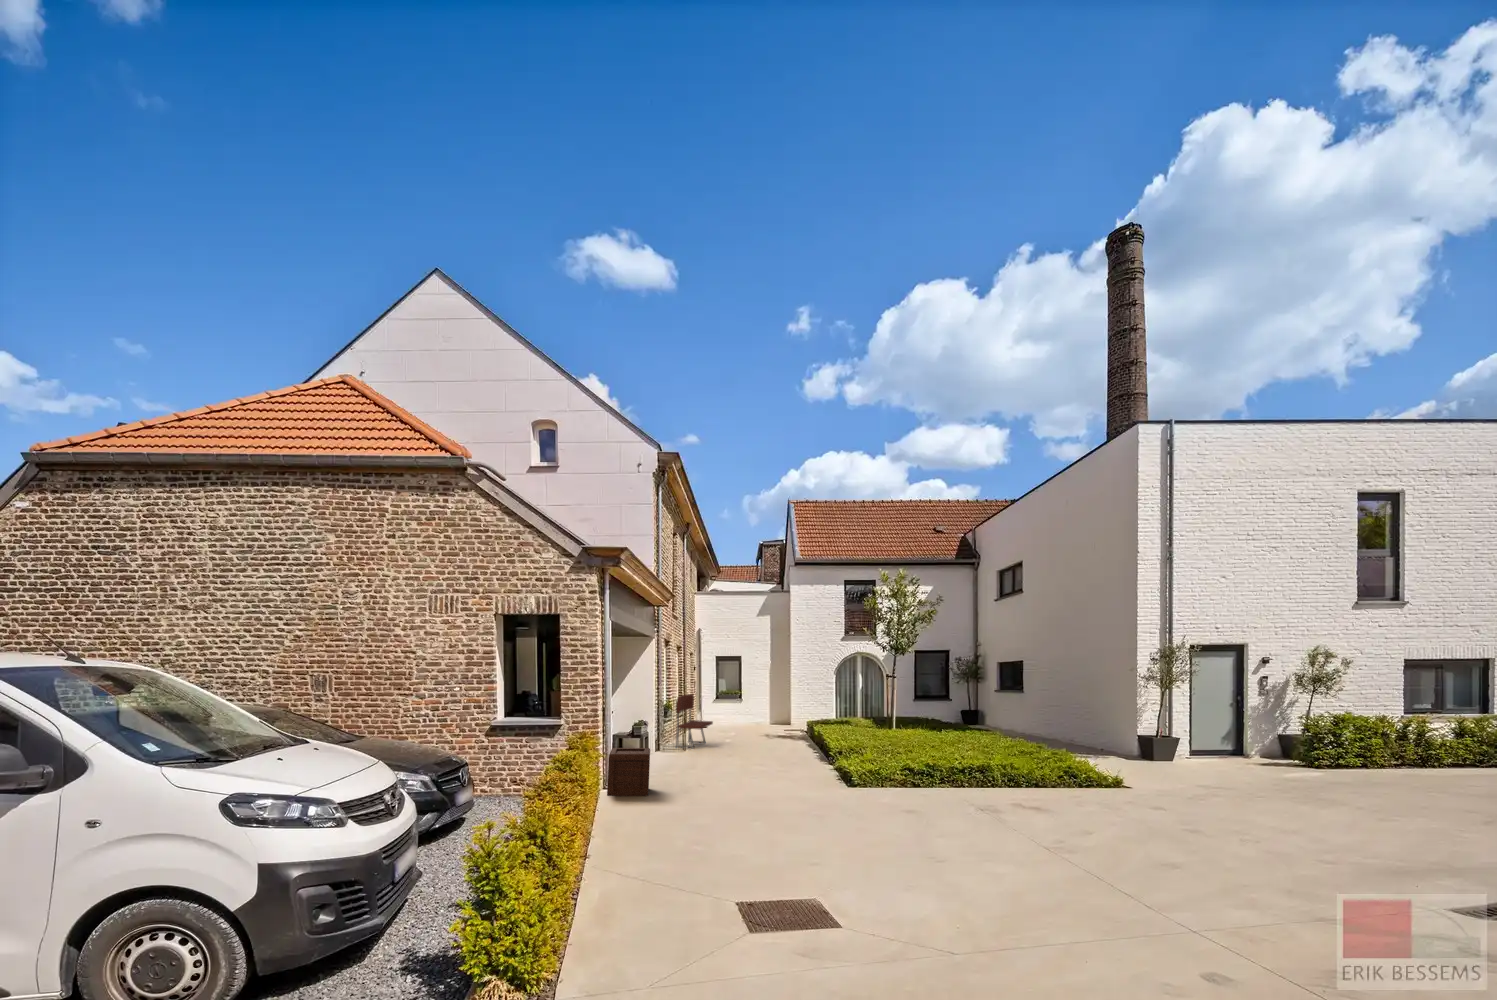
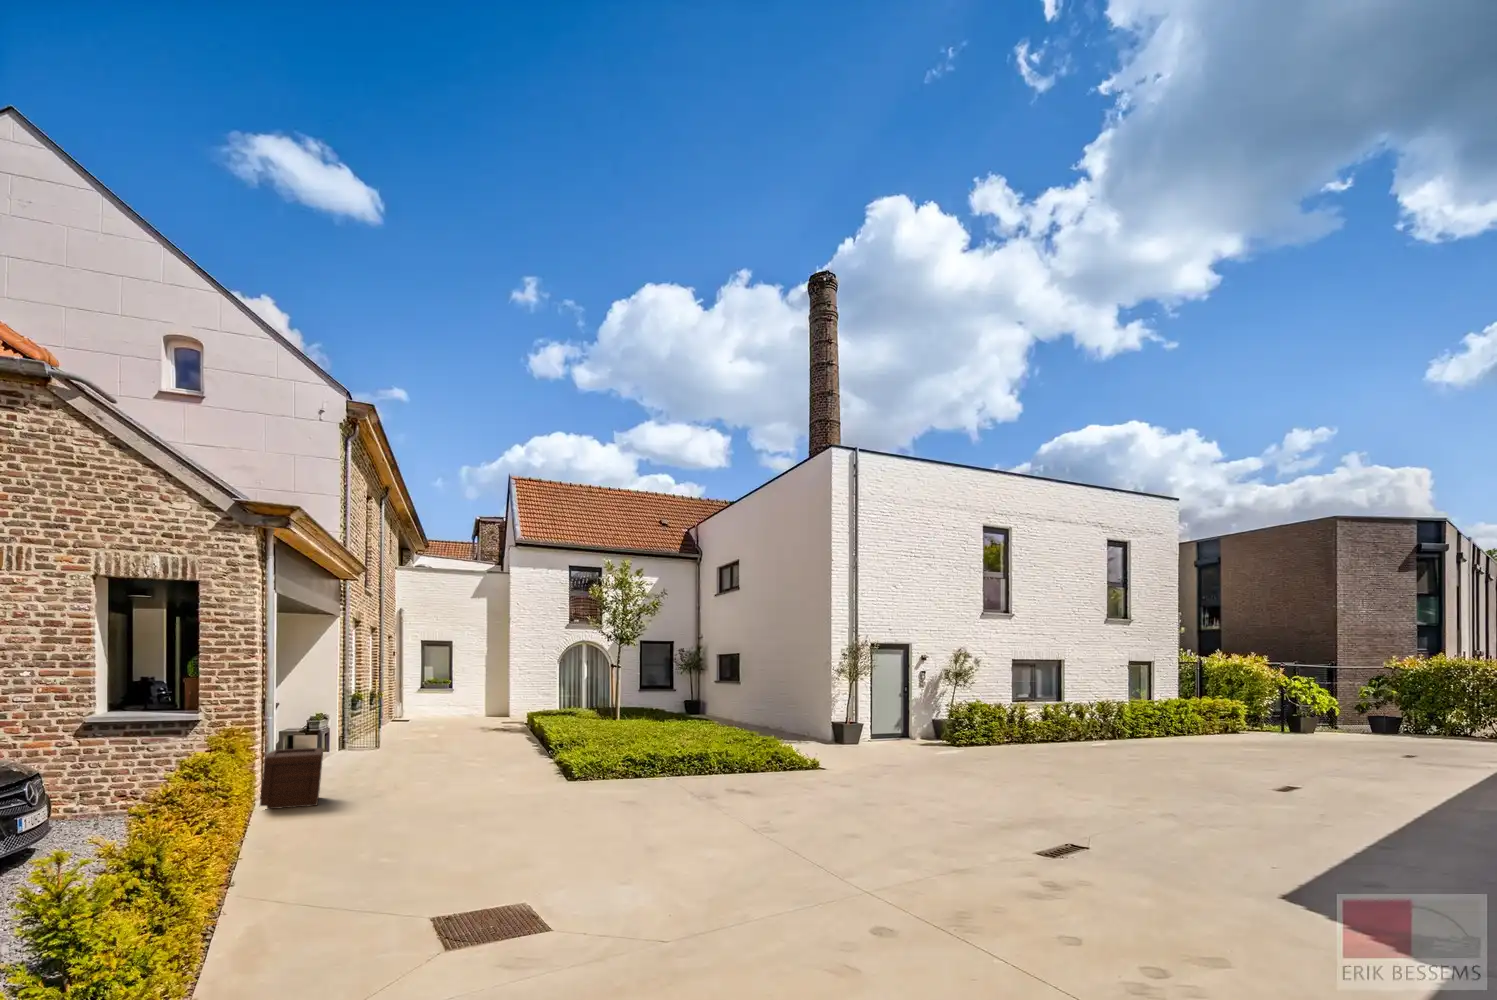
bench: present [676,694,713,749] -> none [357,685,408,749]

